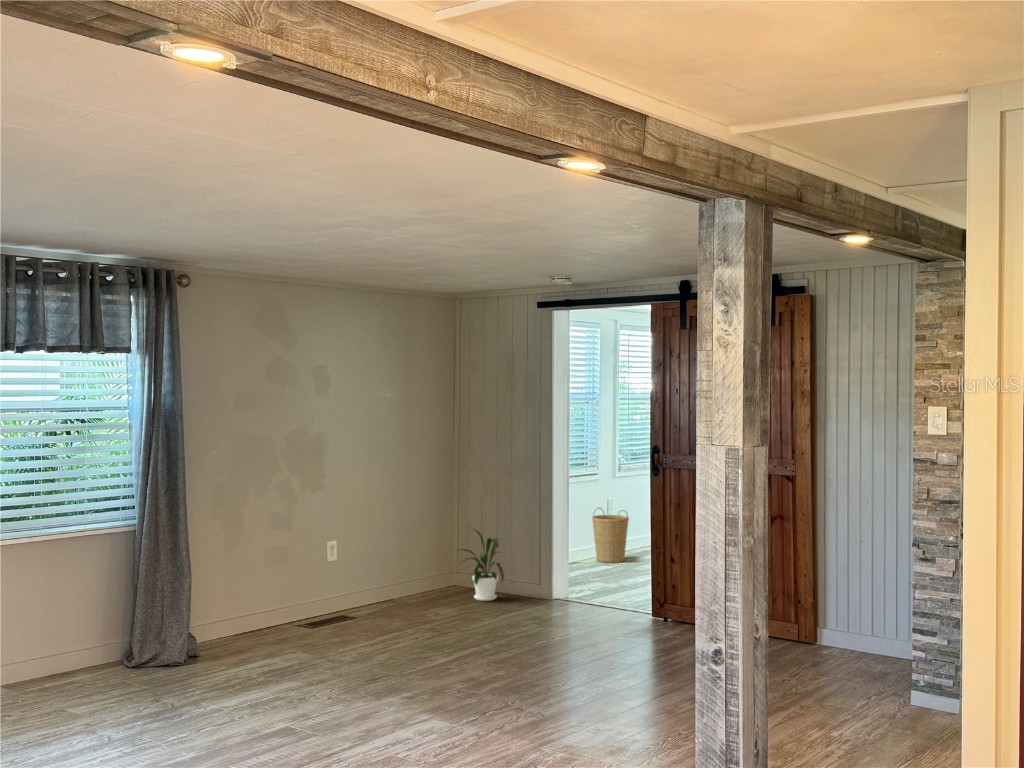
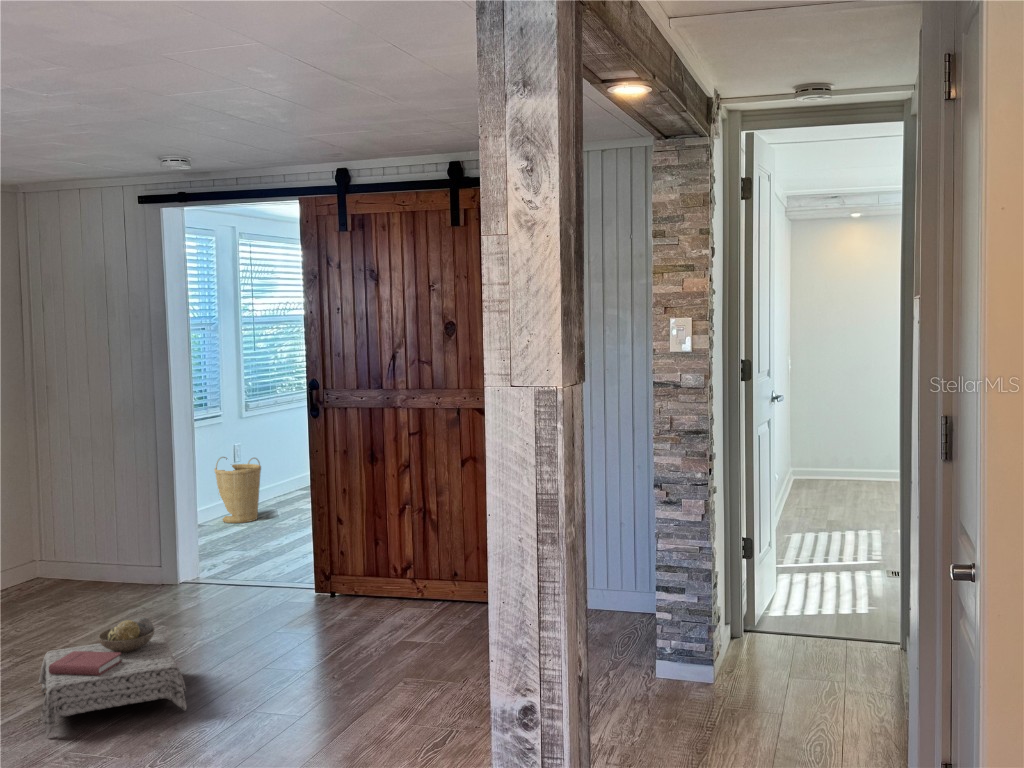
house plant: present [456,529,504,601] -> none [19,503,108,600]
ottoman: none [447,606,542,675] -> present [39,617,187,736]

